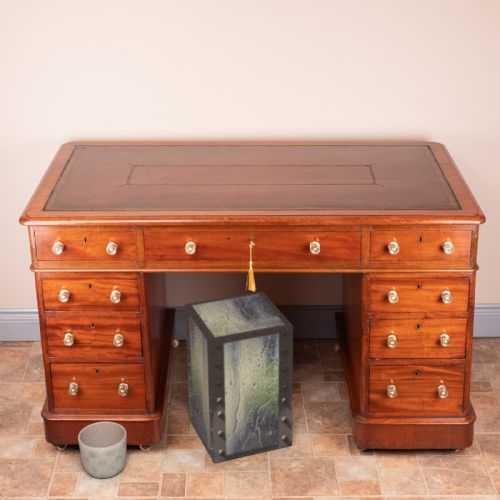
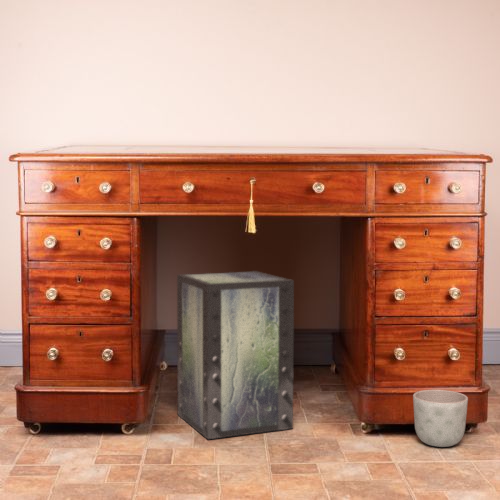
planter: present [78,422,127,478] -> present [413,390,468,447]

